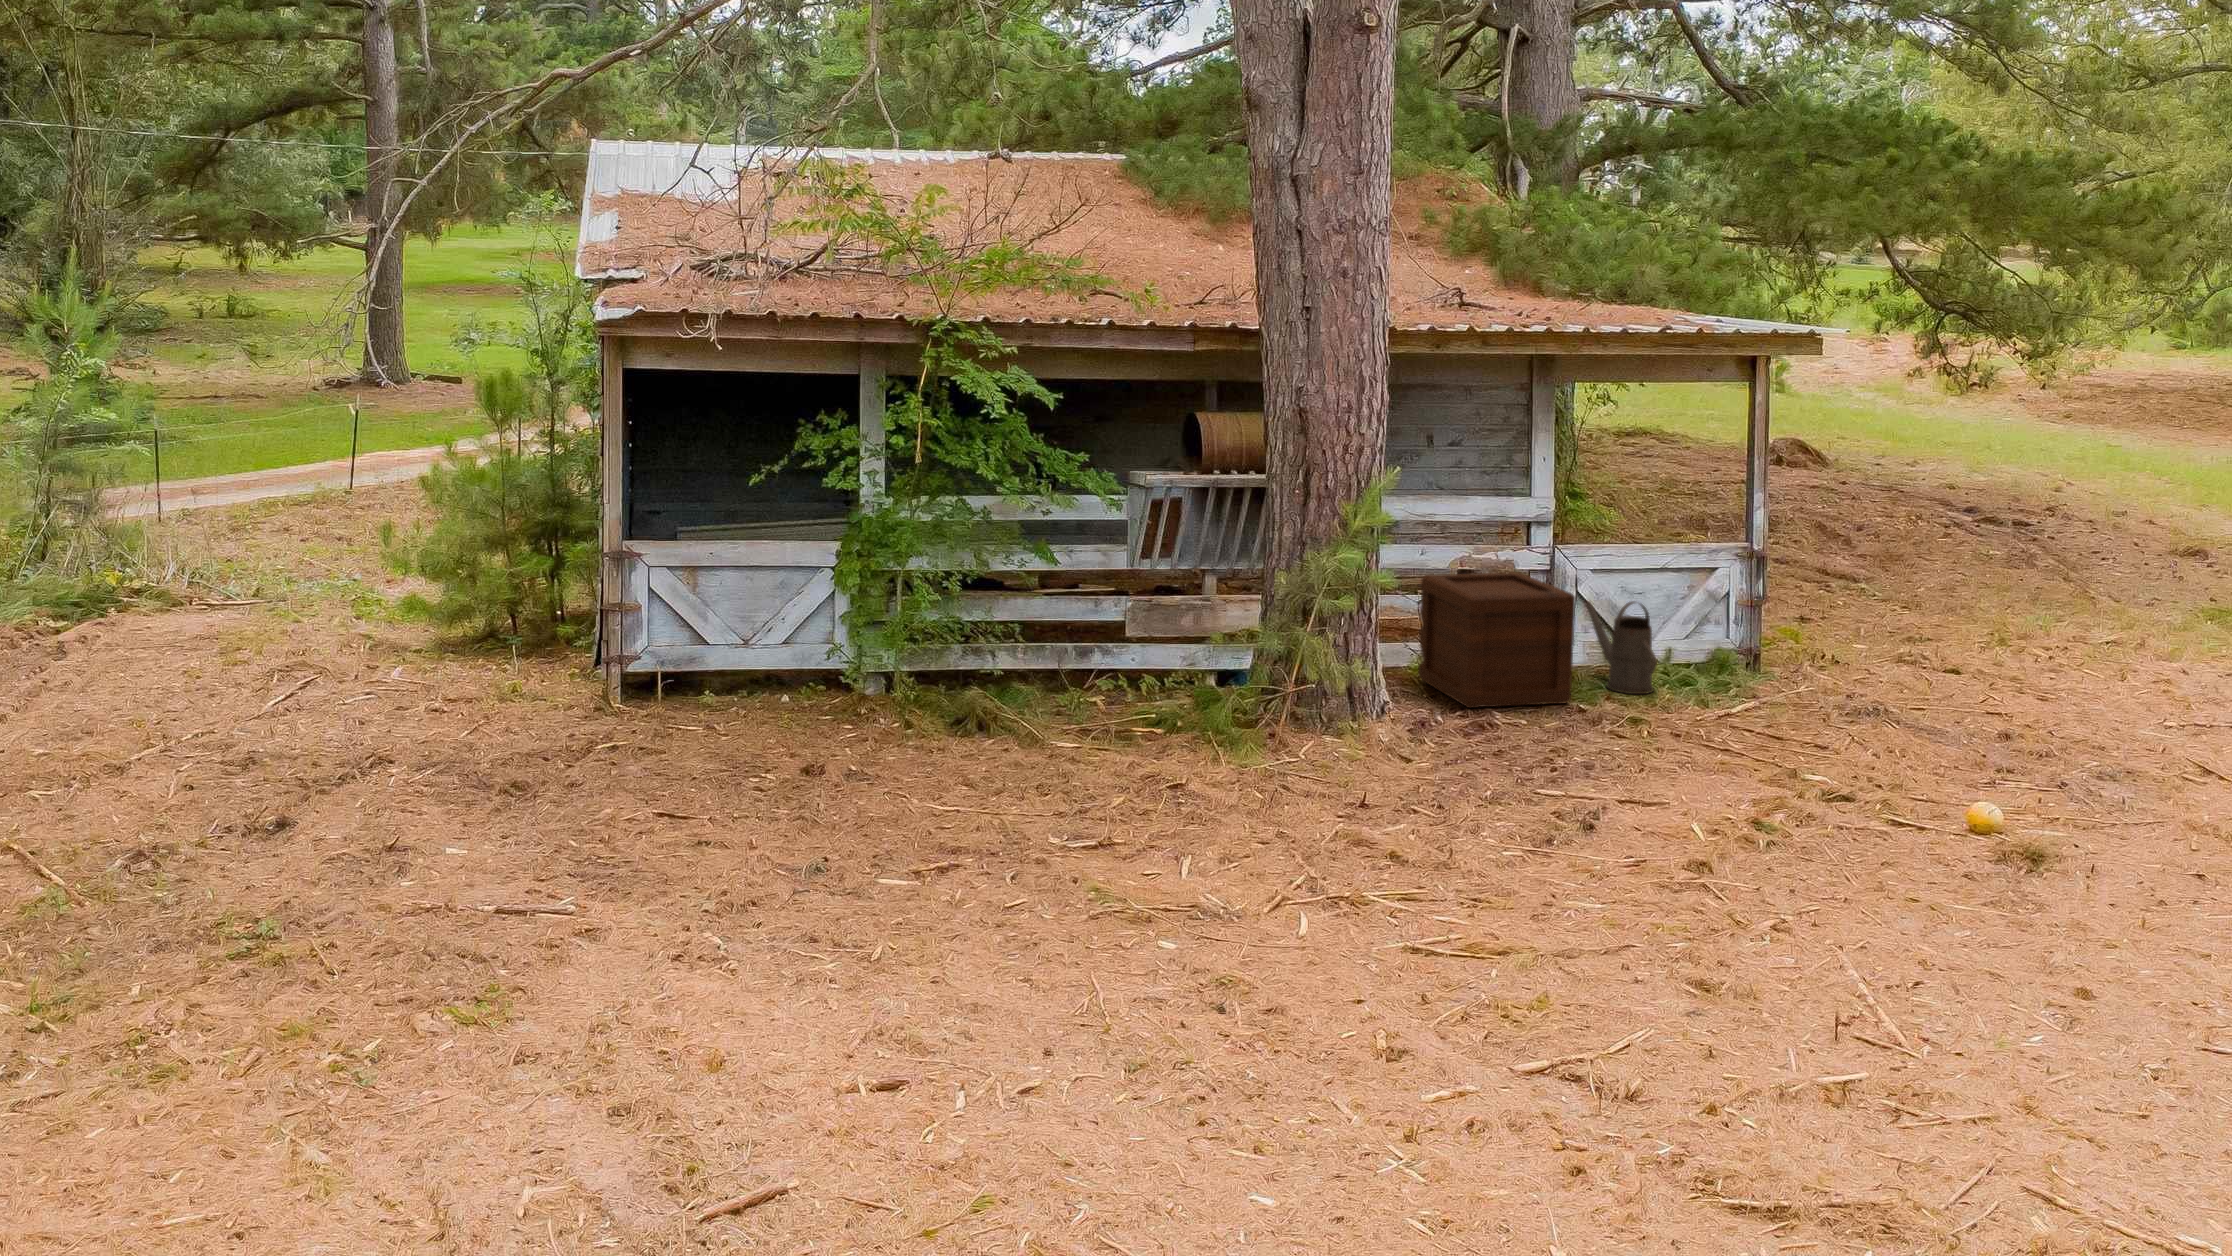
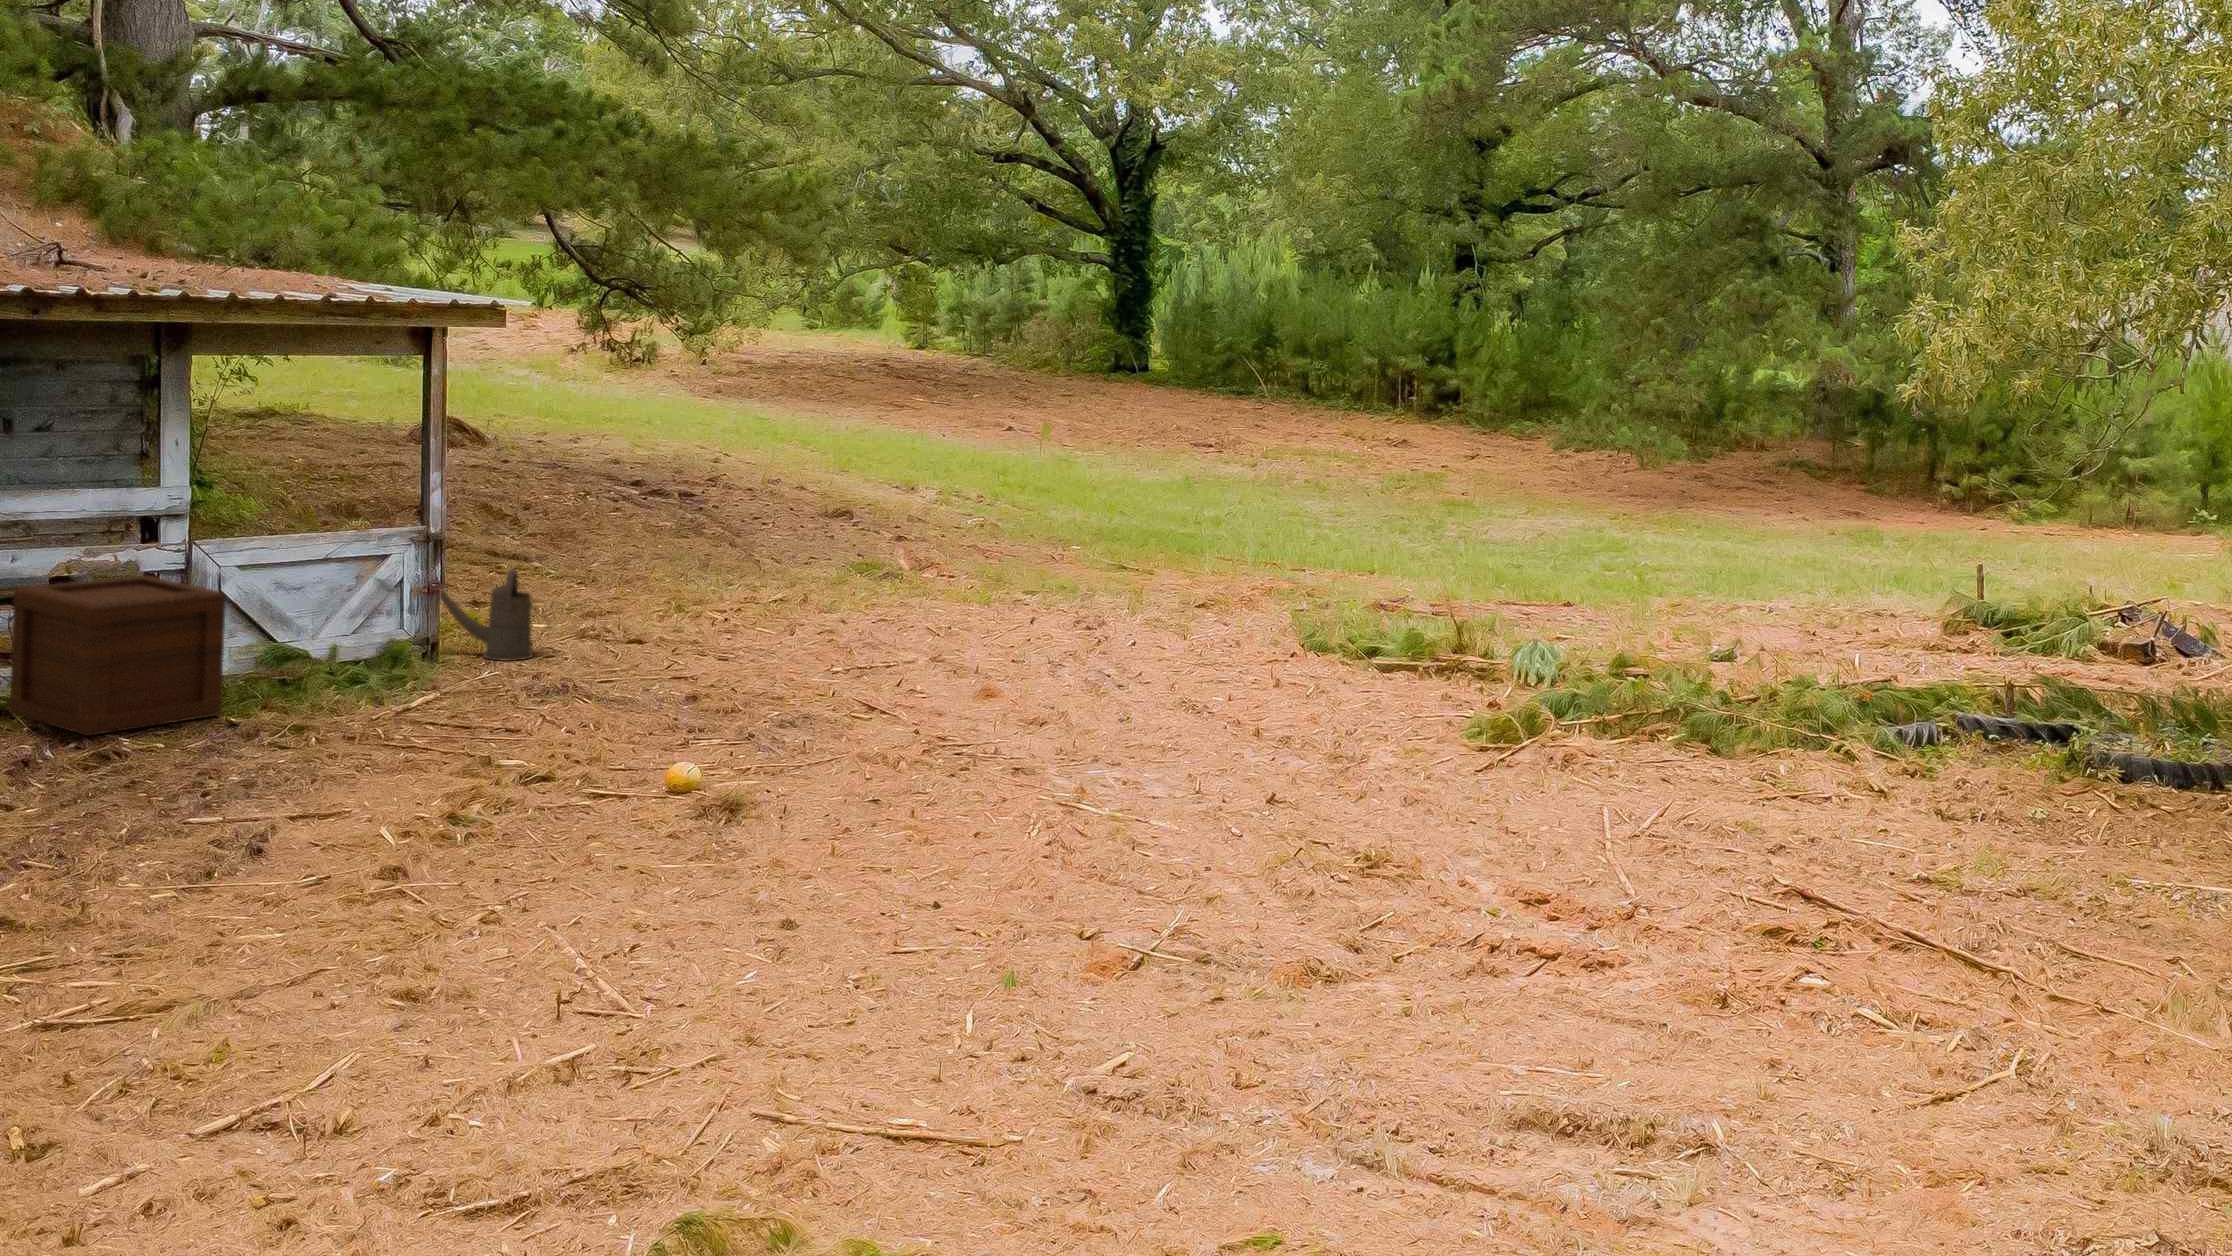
watering can: present [1586,601,1657,694] -> present [440,570,533,661]

